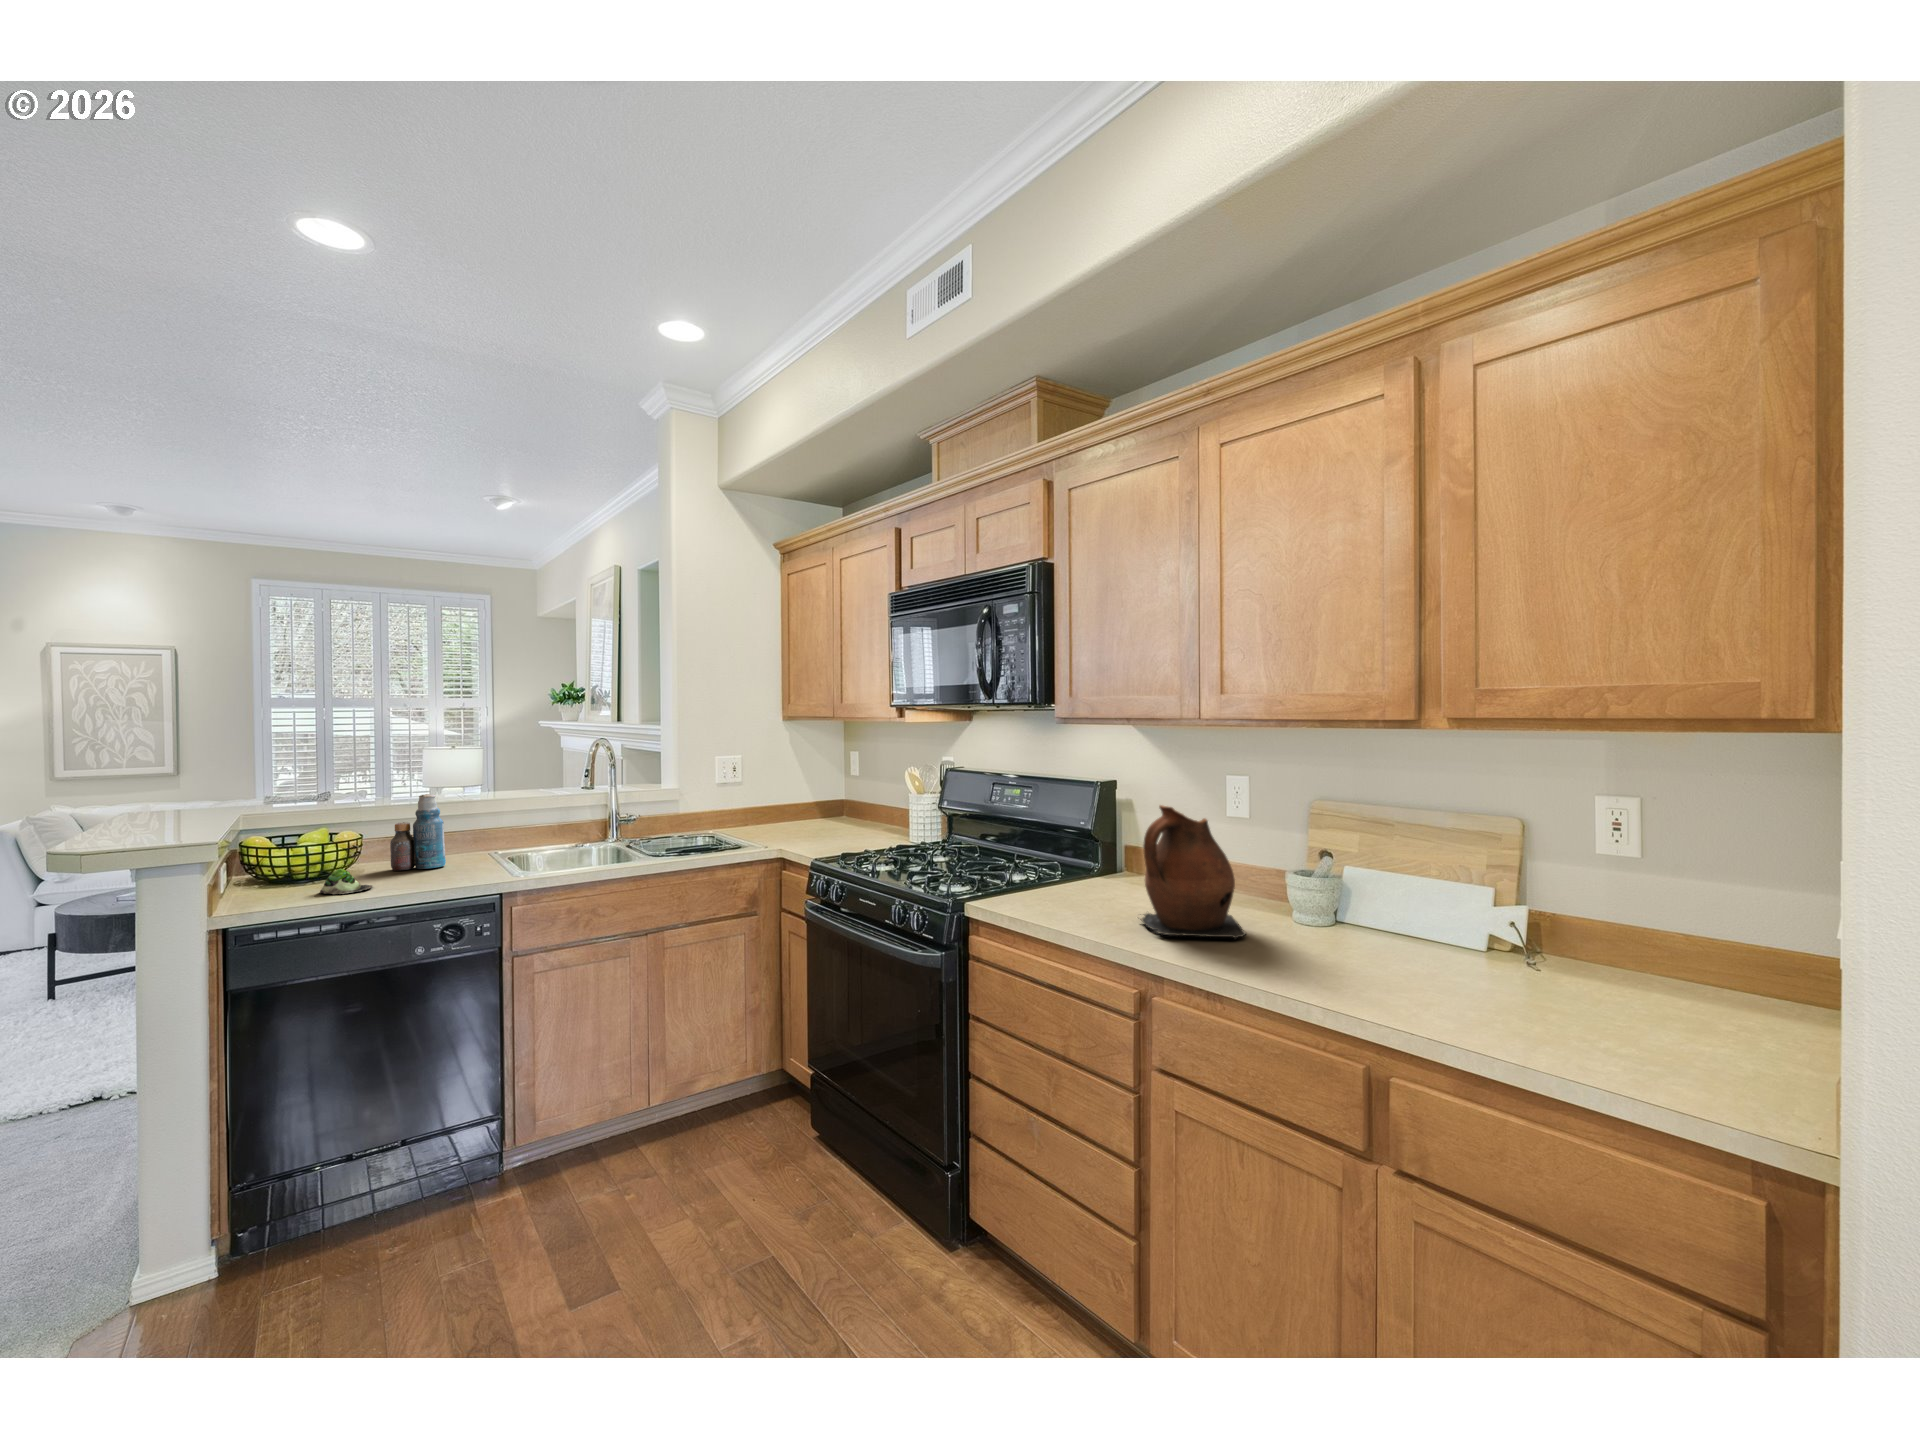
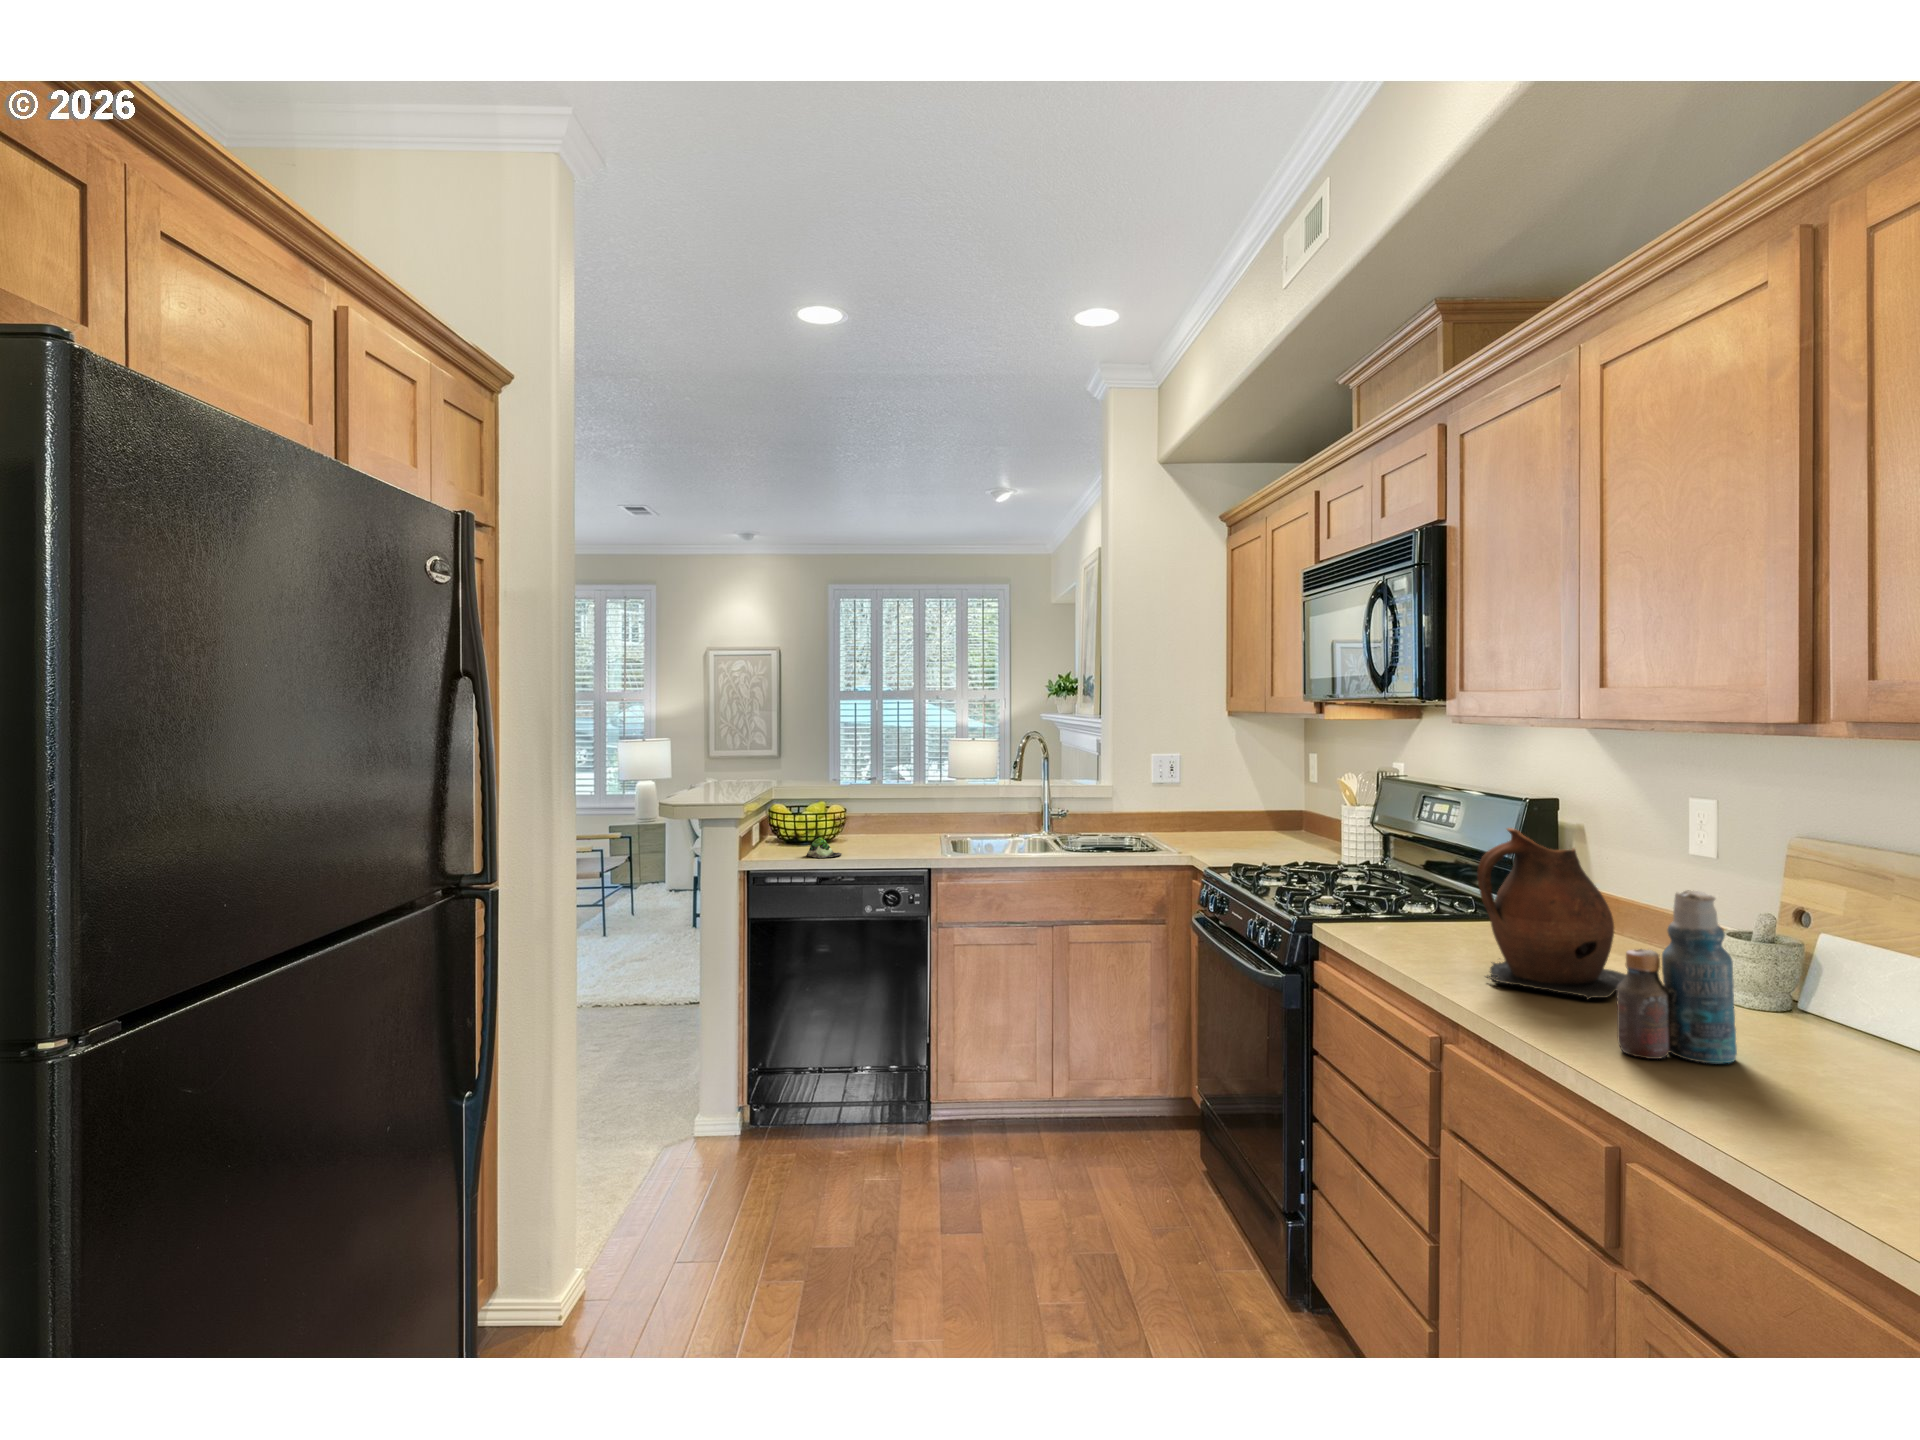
bottle: present [390,794,446,871] -> present [1617,890,1737,1063]

